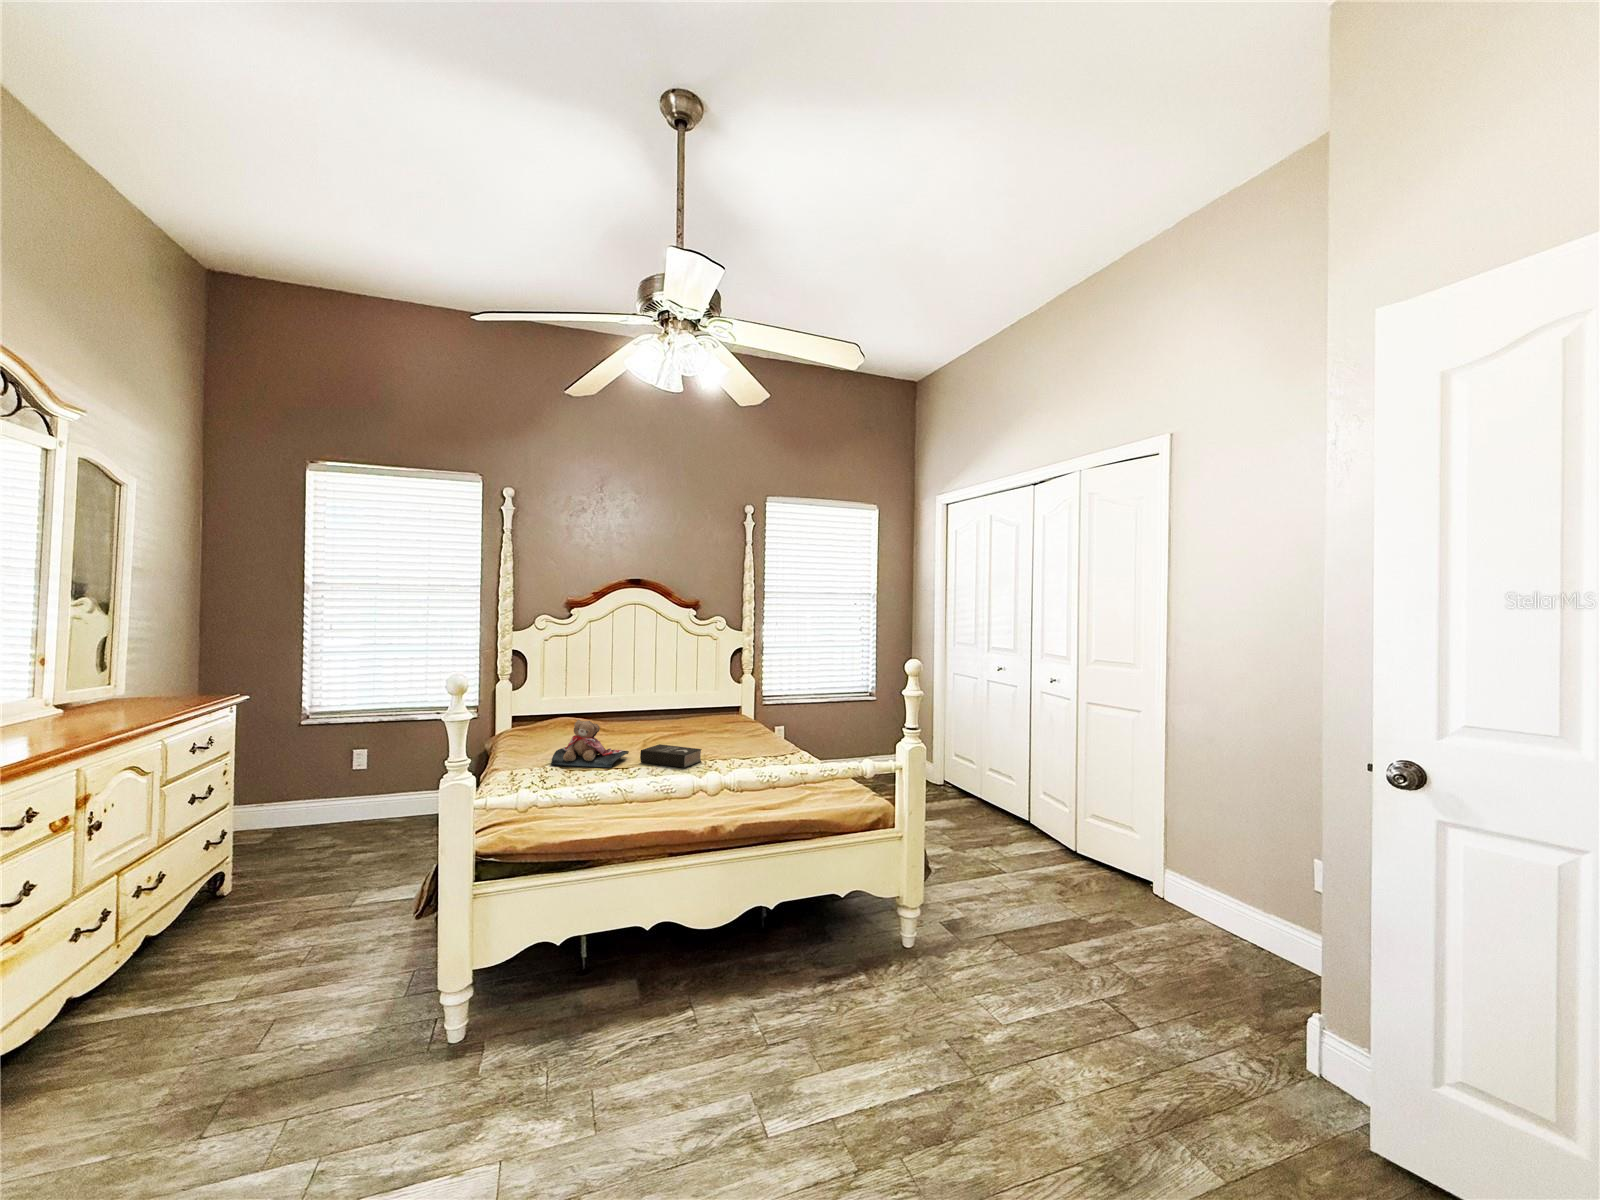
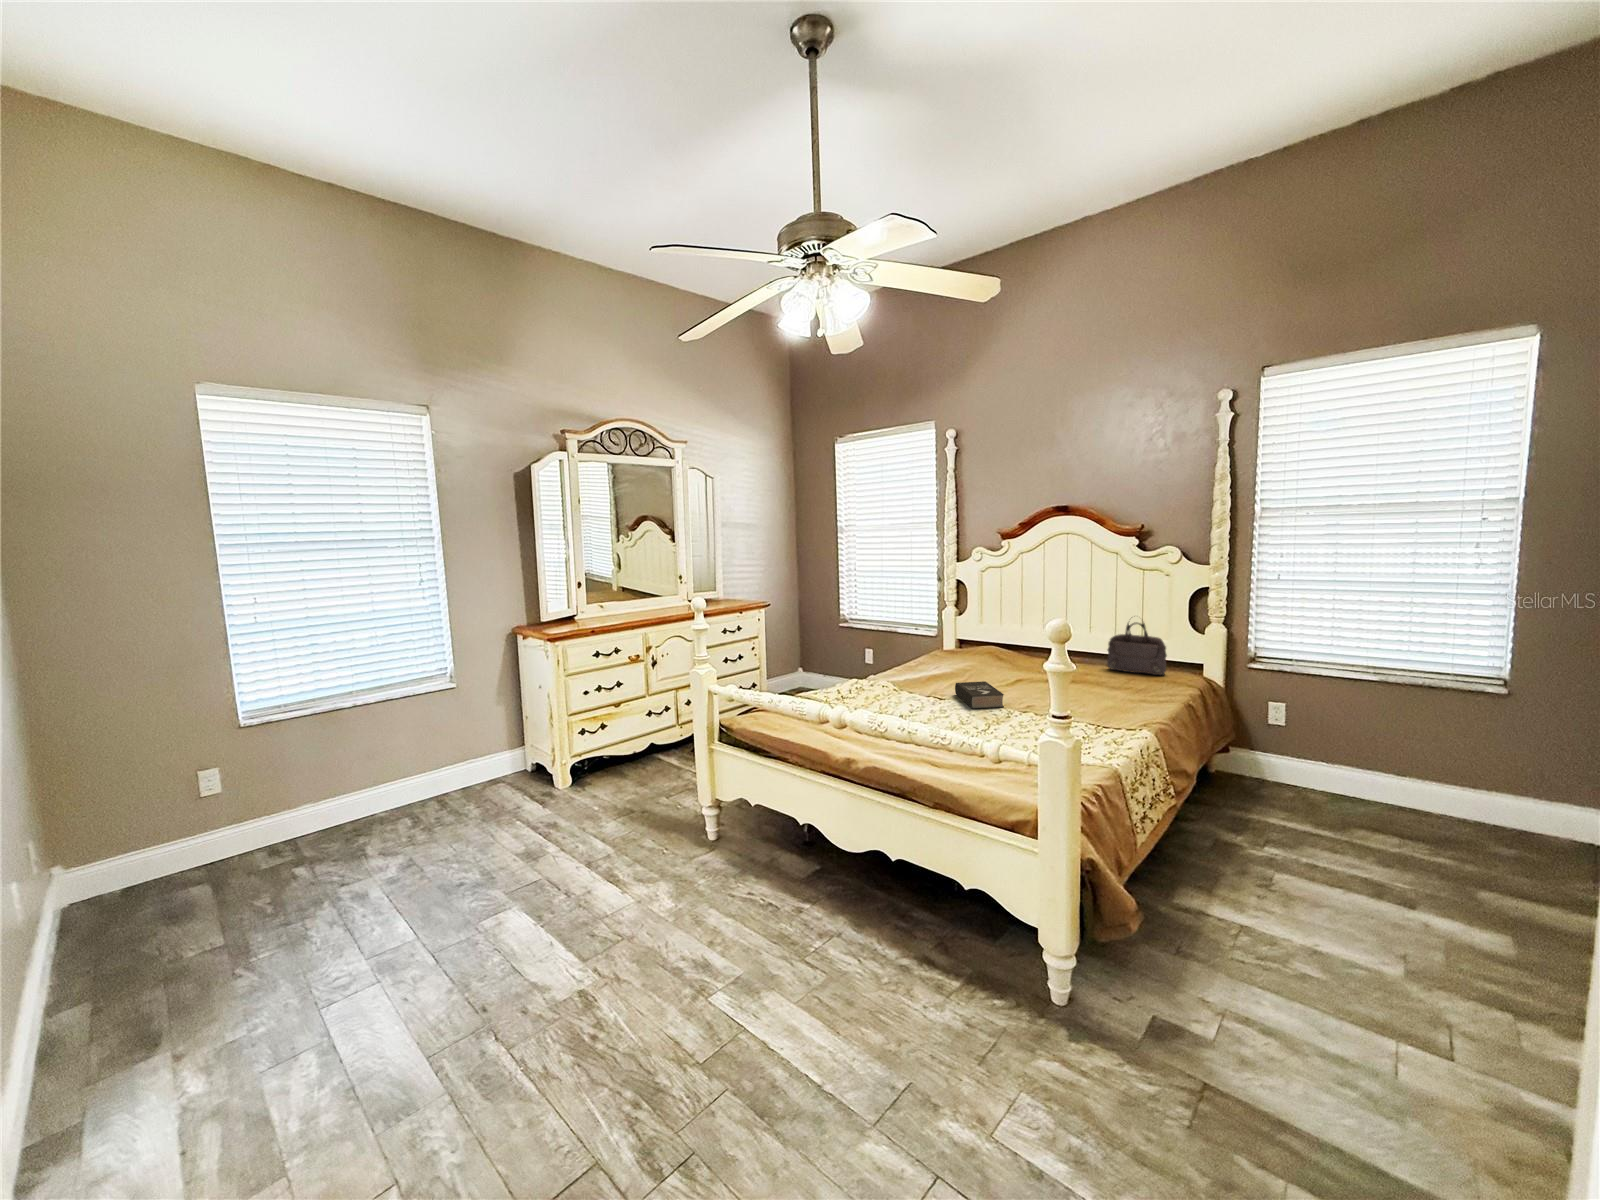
handbag: none [690,674,734,724] -> present [1107,622,1167,675]
teddy bear: present [551,720,629,768] -> none [894,645,962,693]

